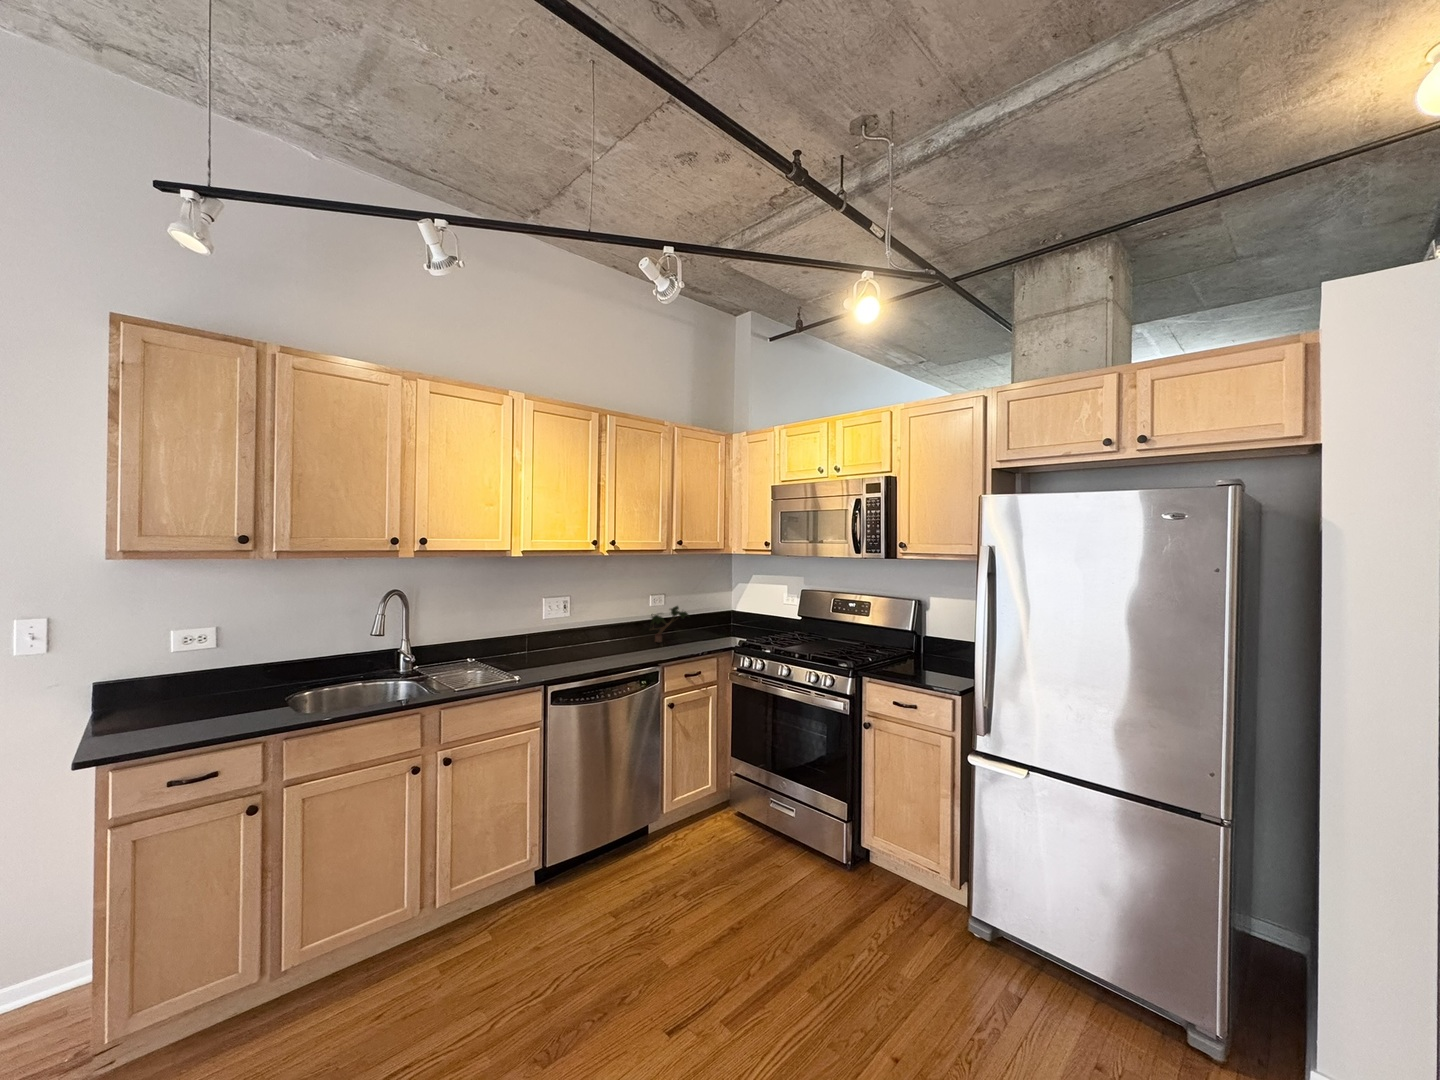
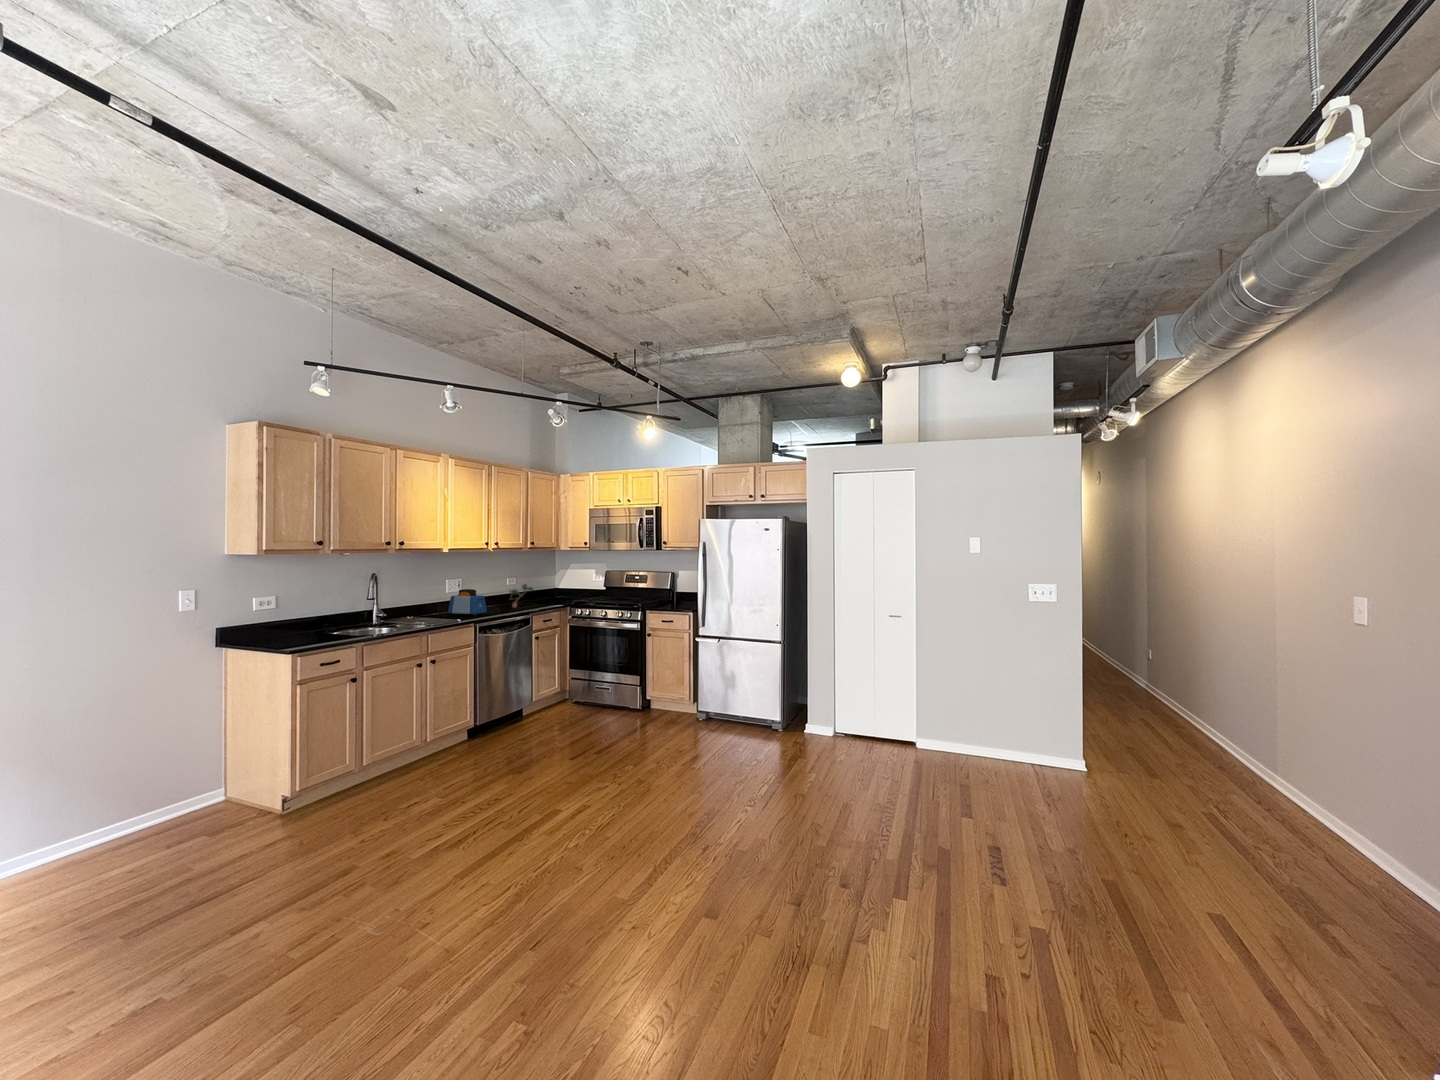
toaster: none [539,616,594,665] -> present [448,589,487,617]

